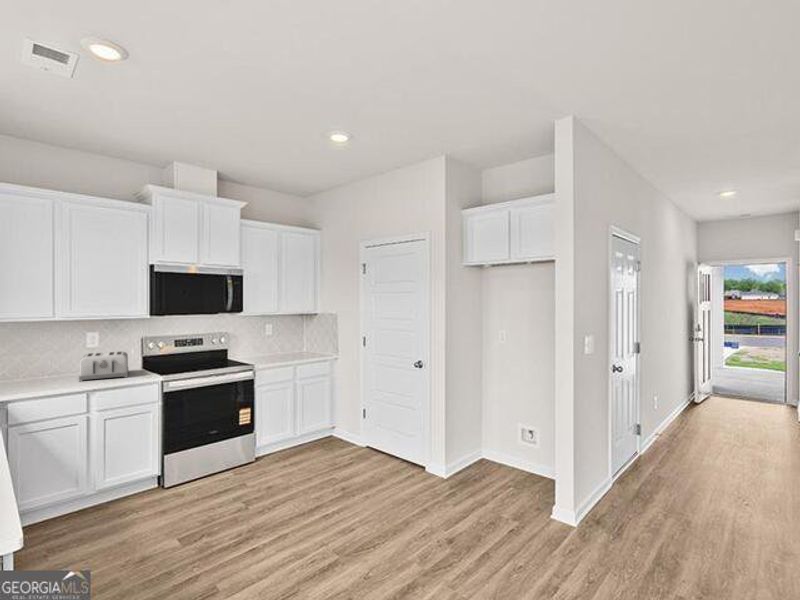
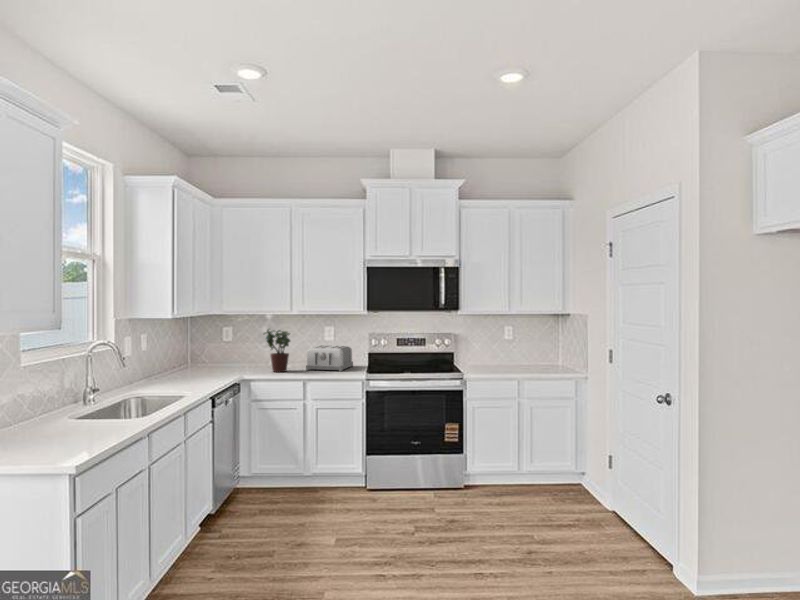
potted plant: none [23,338,63,388] -> present [264,328,290,372]

